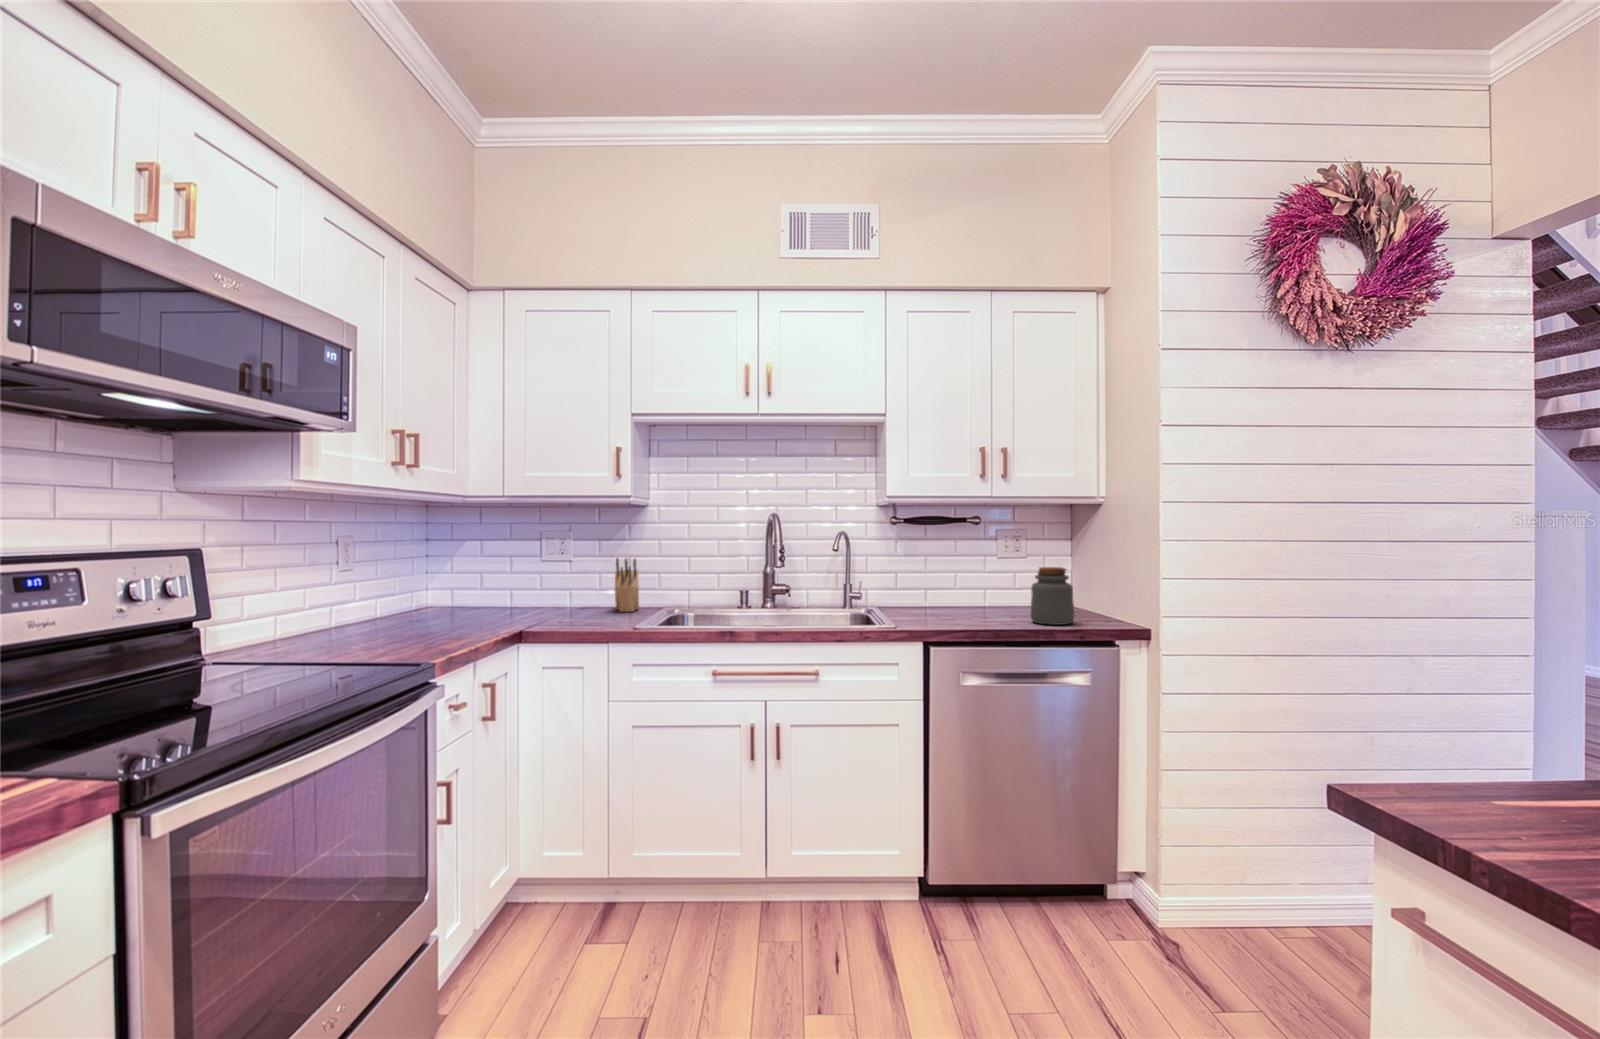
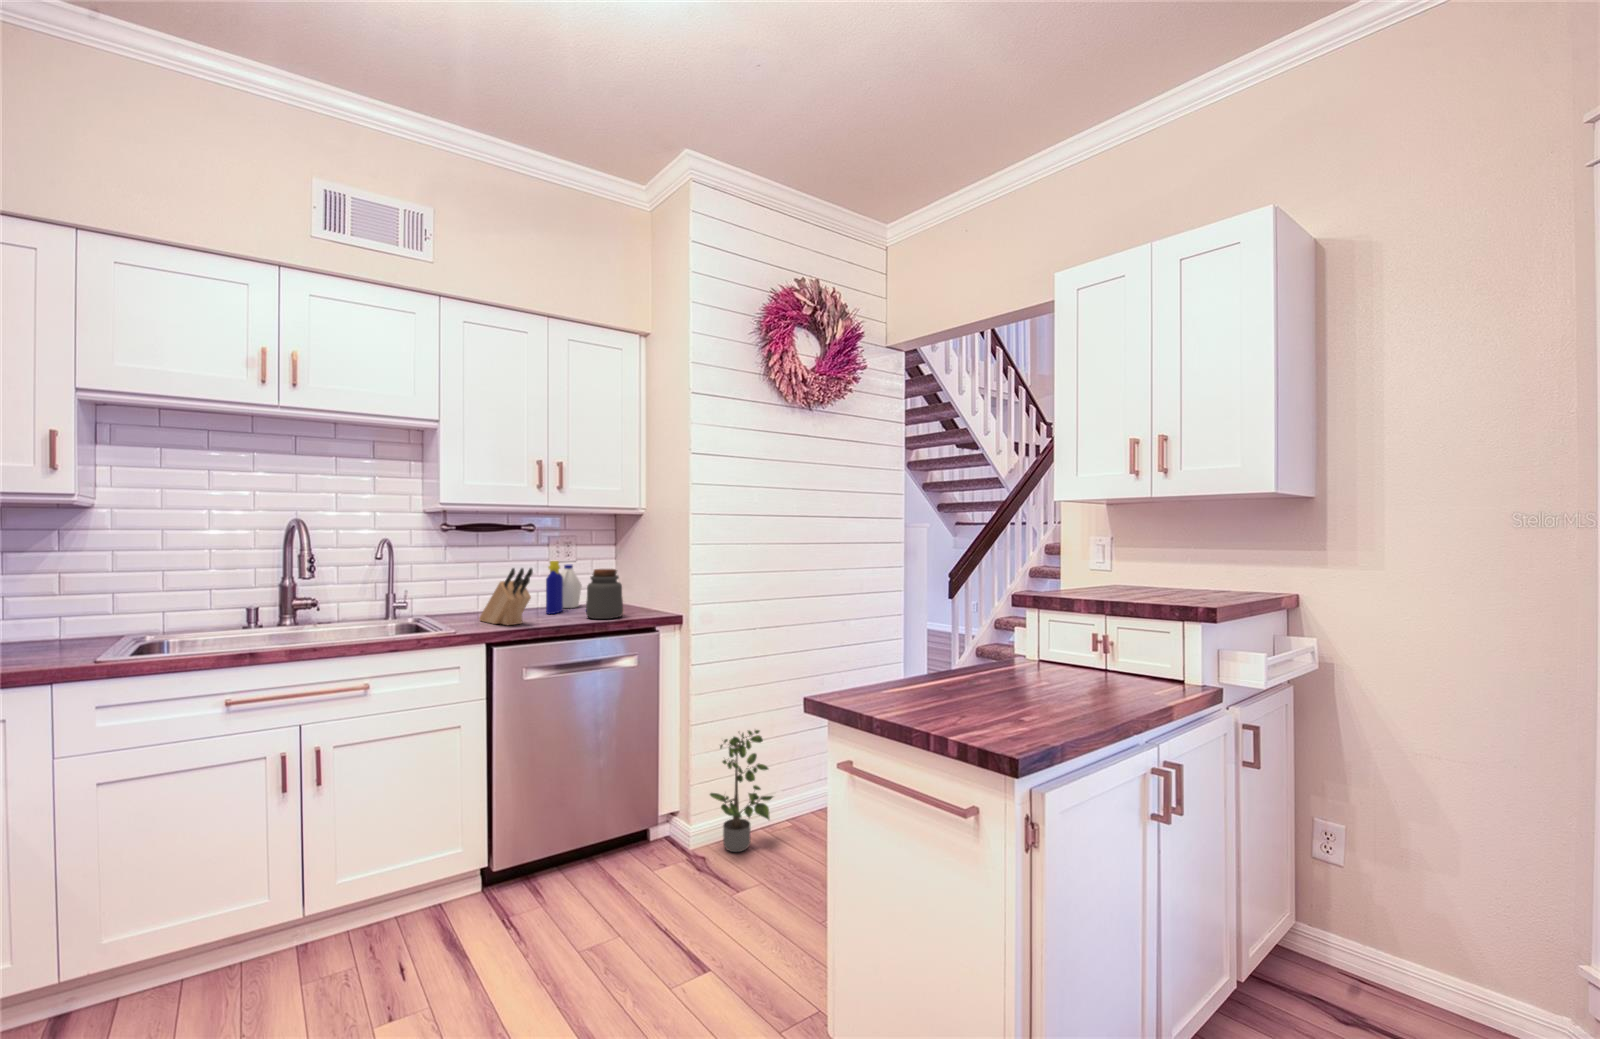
bottle: none [990,557,1032,615] -> present [546,561,582,614]
knife block: present [615,558,639,612] -> present [479,568,533,625]
potted plant: none [1189,786,1295,951] -> present [710,730,773,852]

